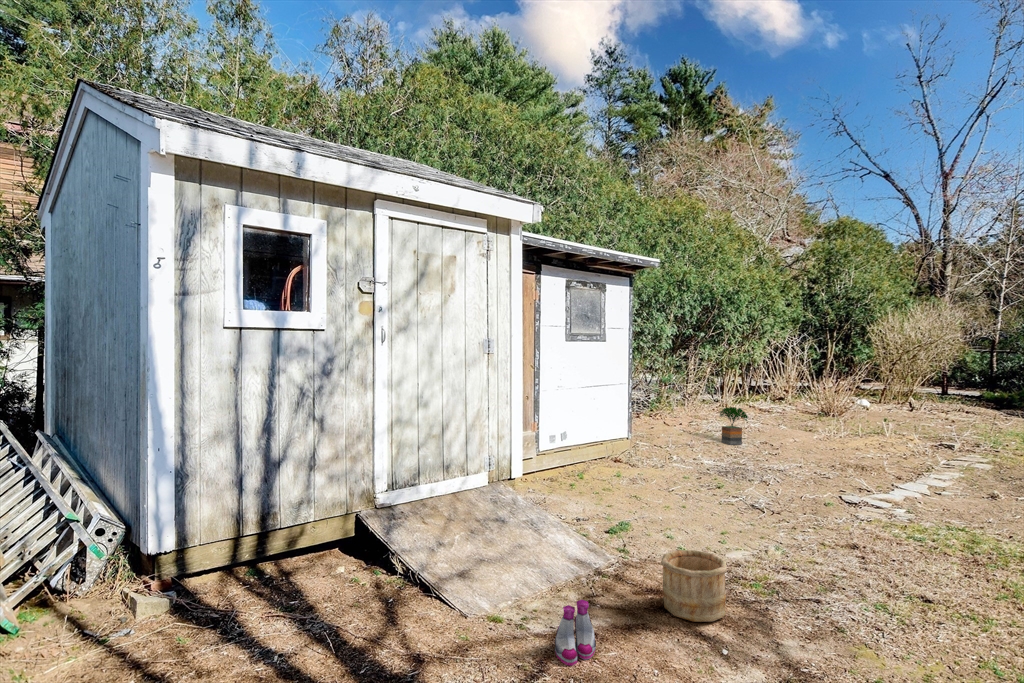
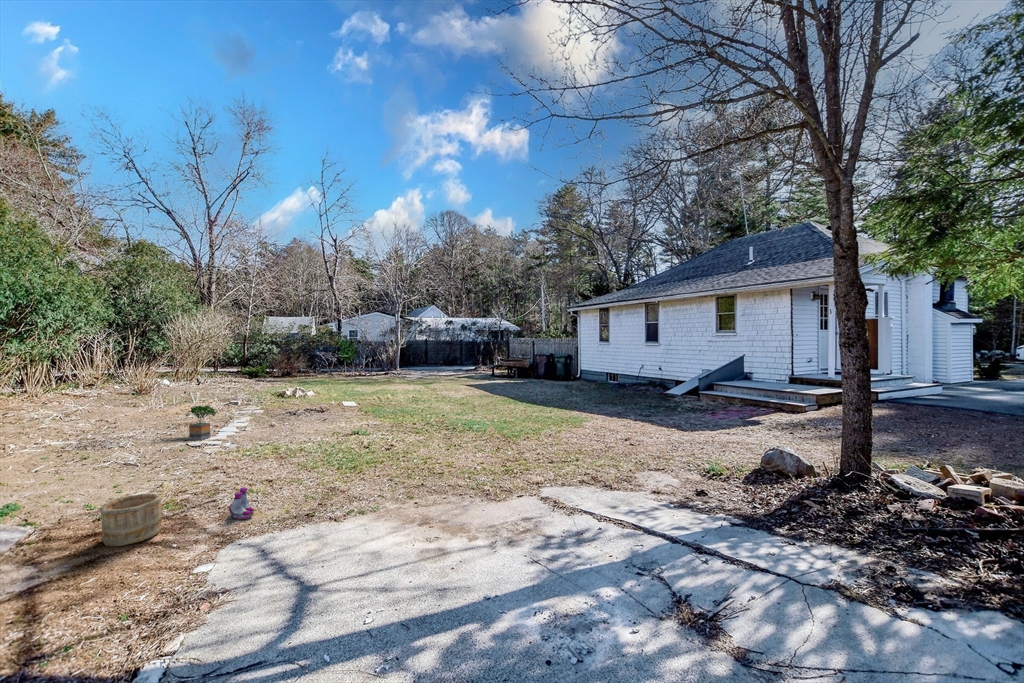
potted tree: present [720,407,748,445] -> present [186,406,216,440]
boots: present [555,599,596,666] -> present [229,487,254,519]

